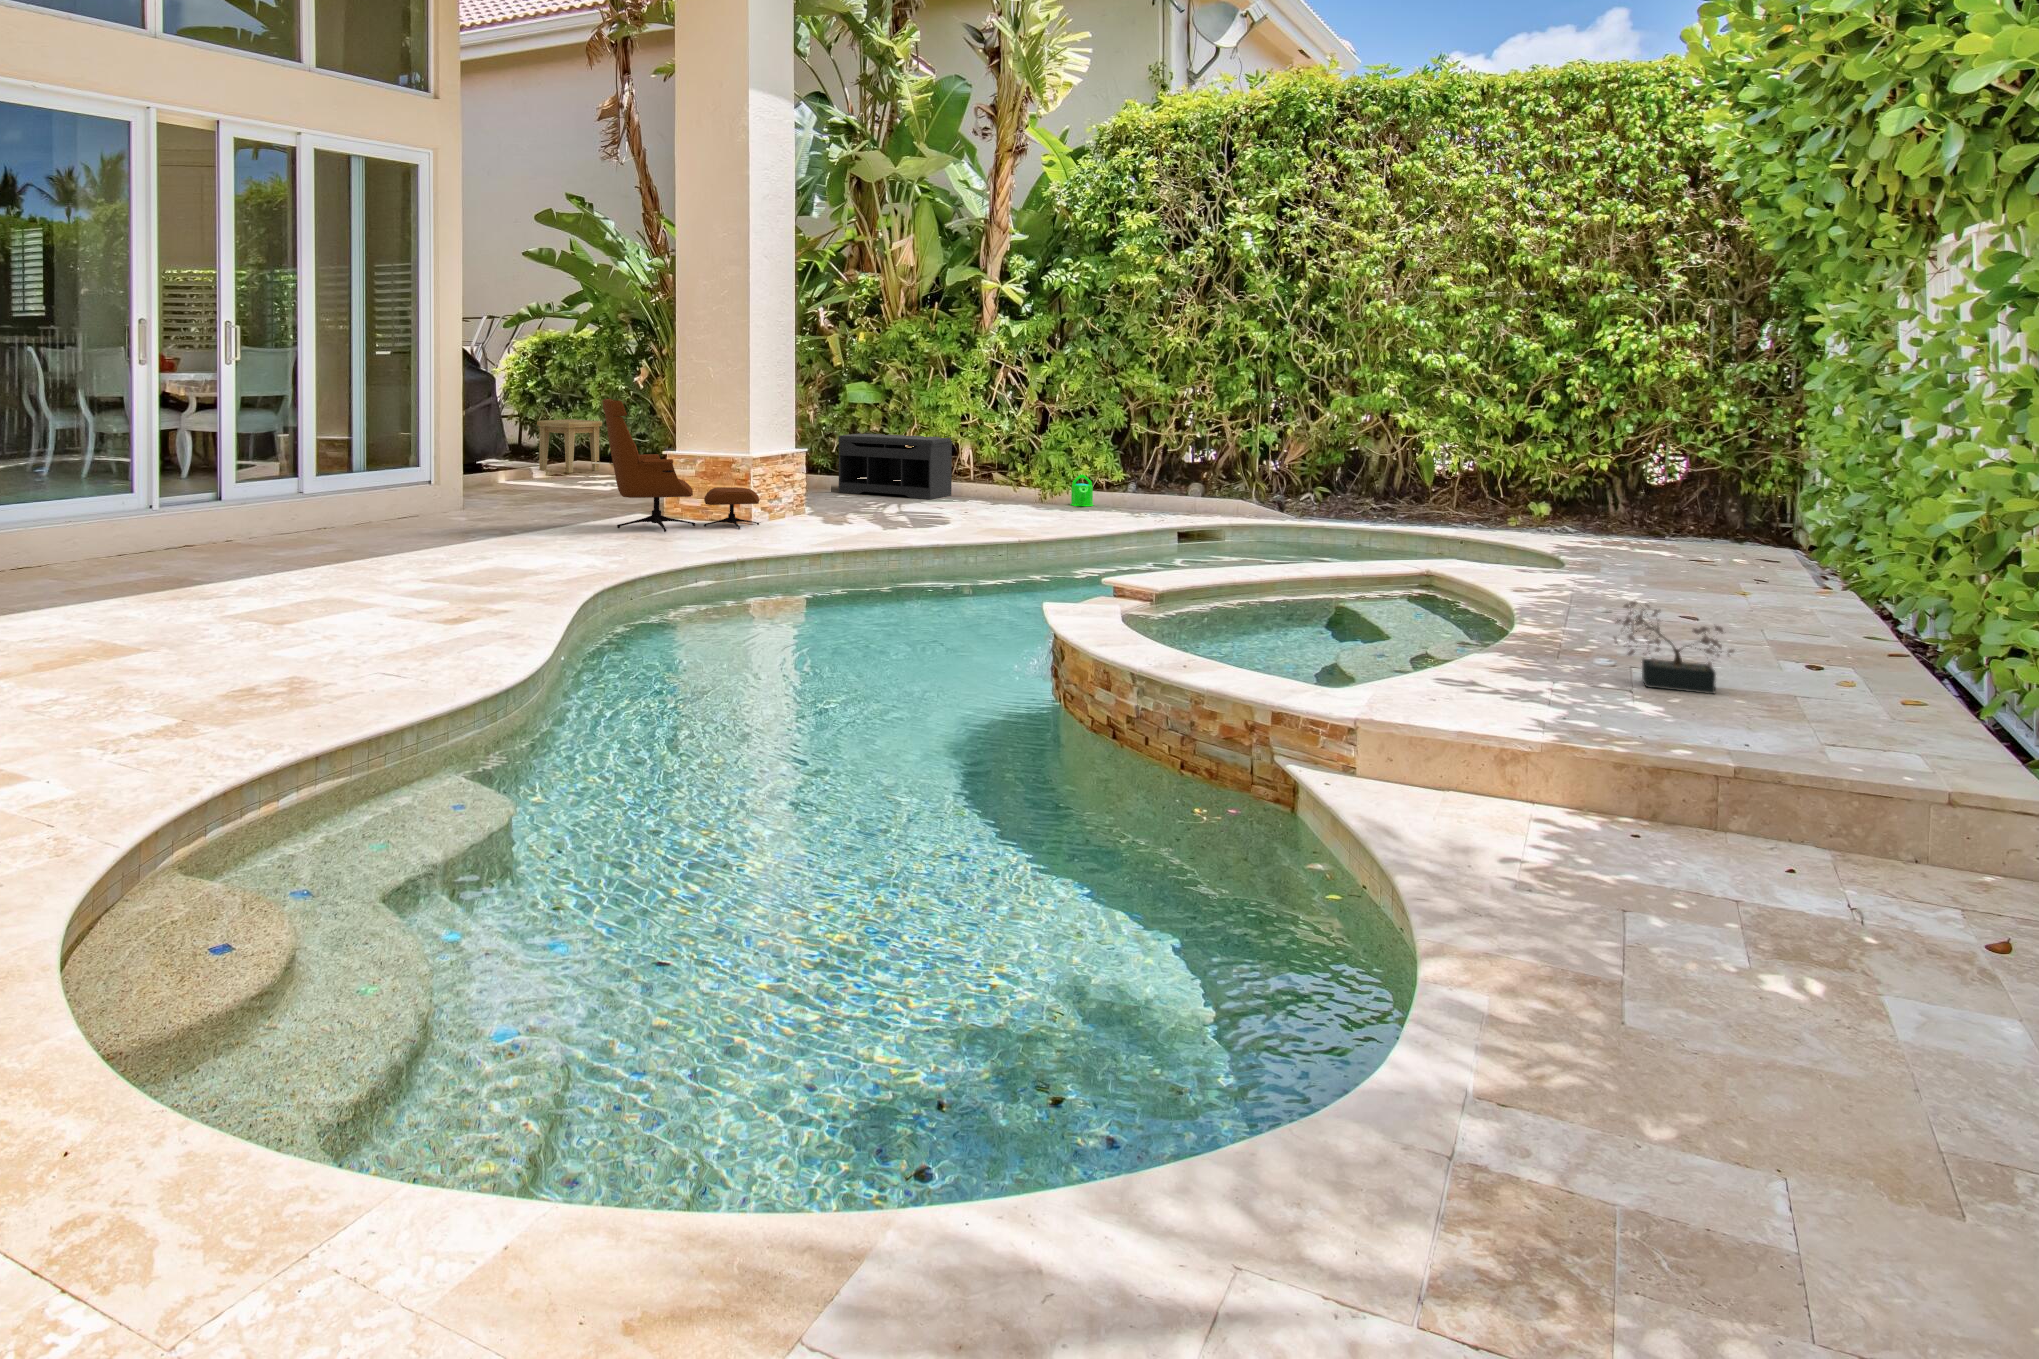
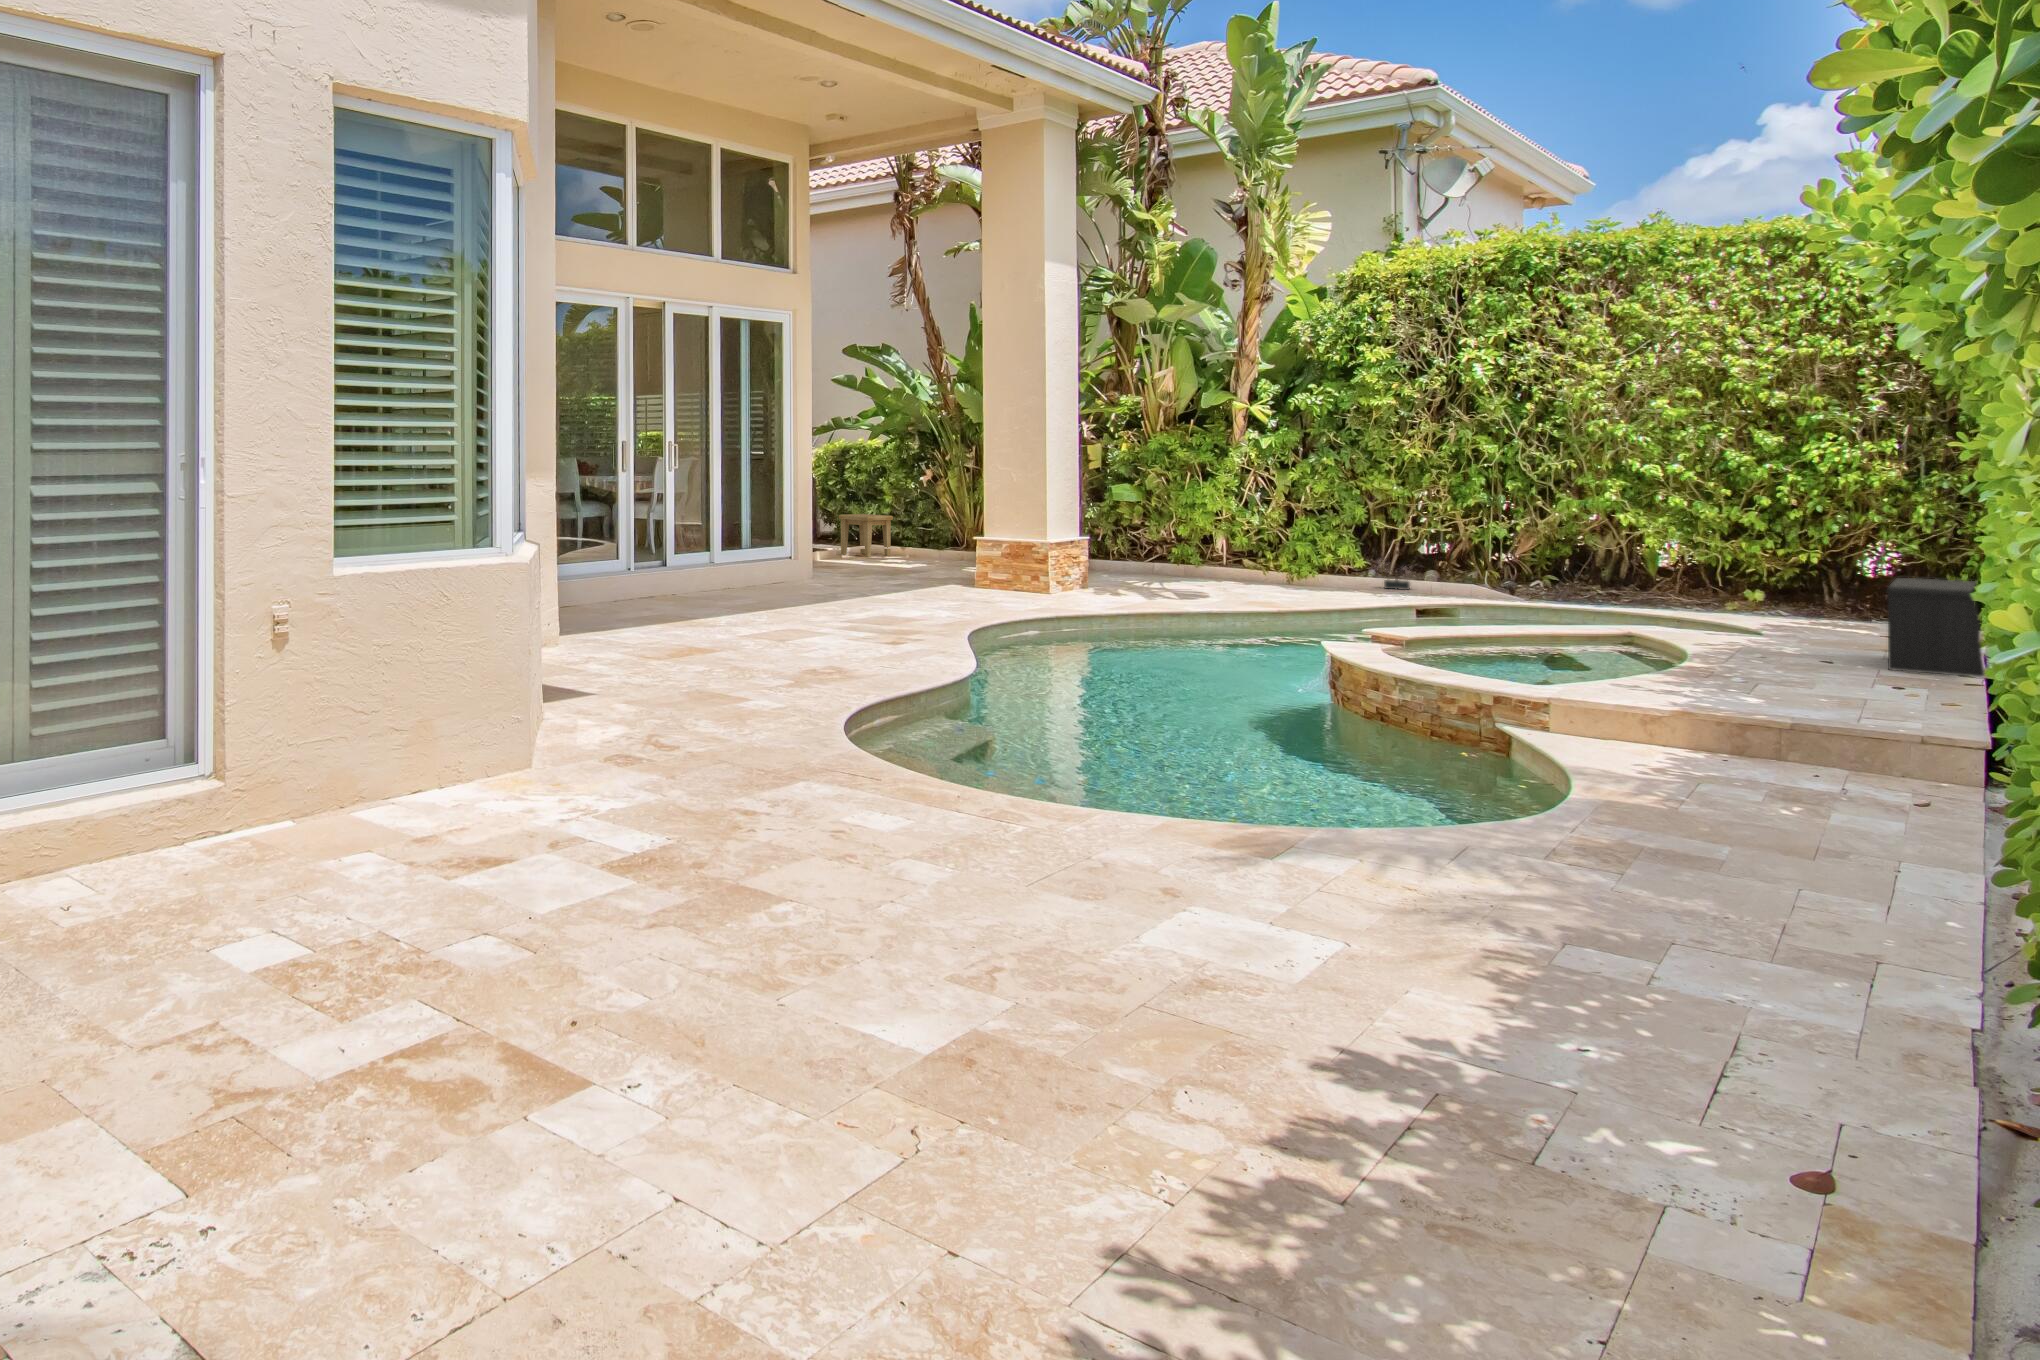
lounge chair: present [603,399,759,532] -> none [938,497,1061,597]
bench: present [838,434,953,499] -> present [1888,578,1984,677]
watering can: present [1070,475,1094,506] -> none [1316,563,1339,589]
decorative plant: present [1614,601,1734,694] -> present [1379,560,1415,590]

